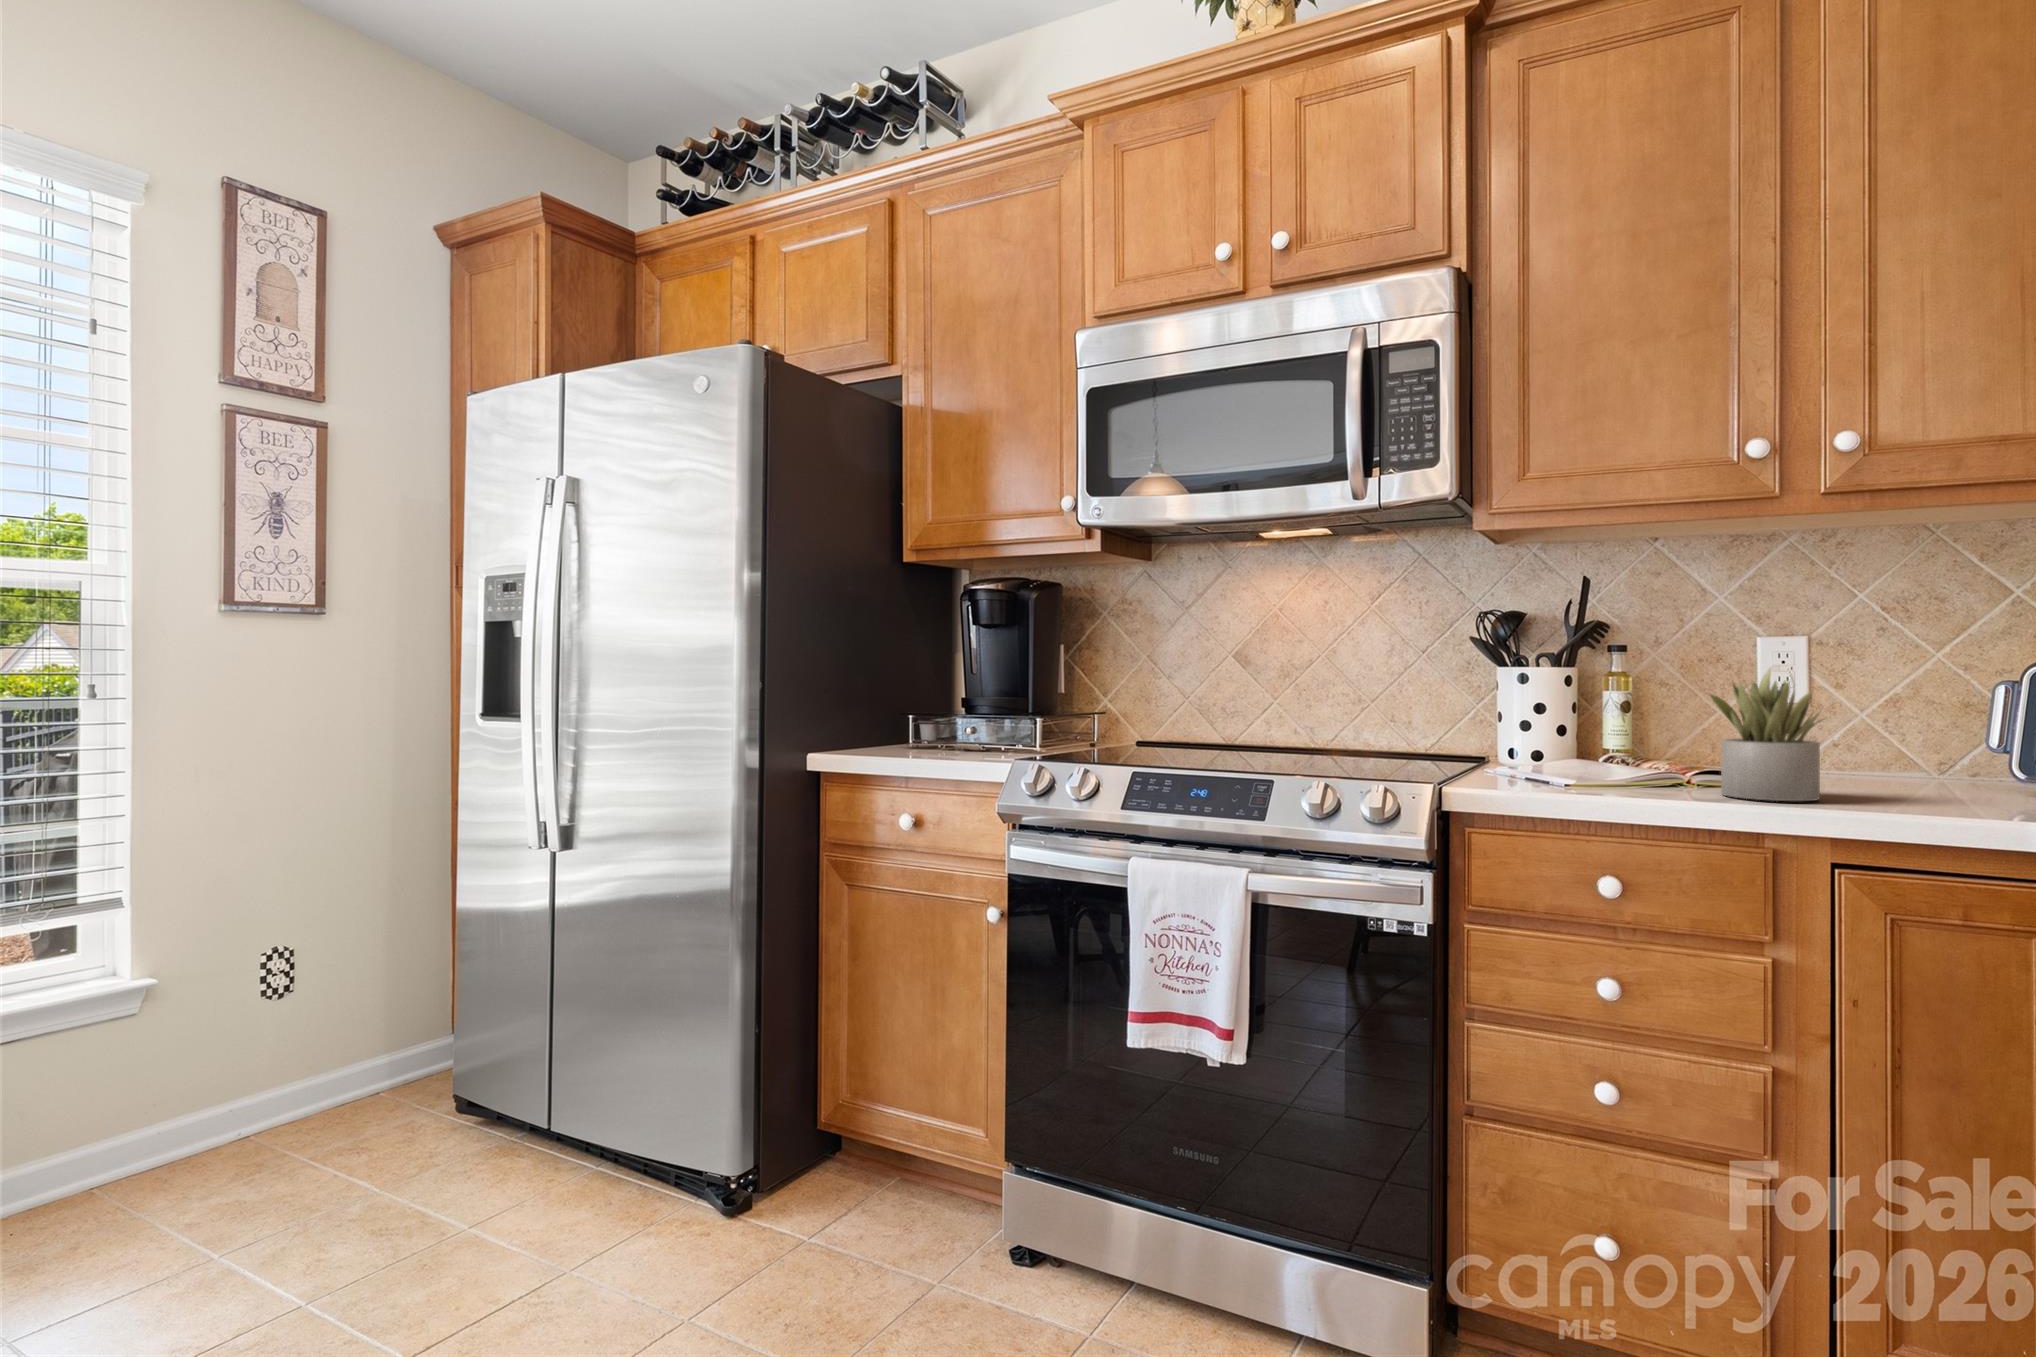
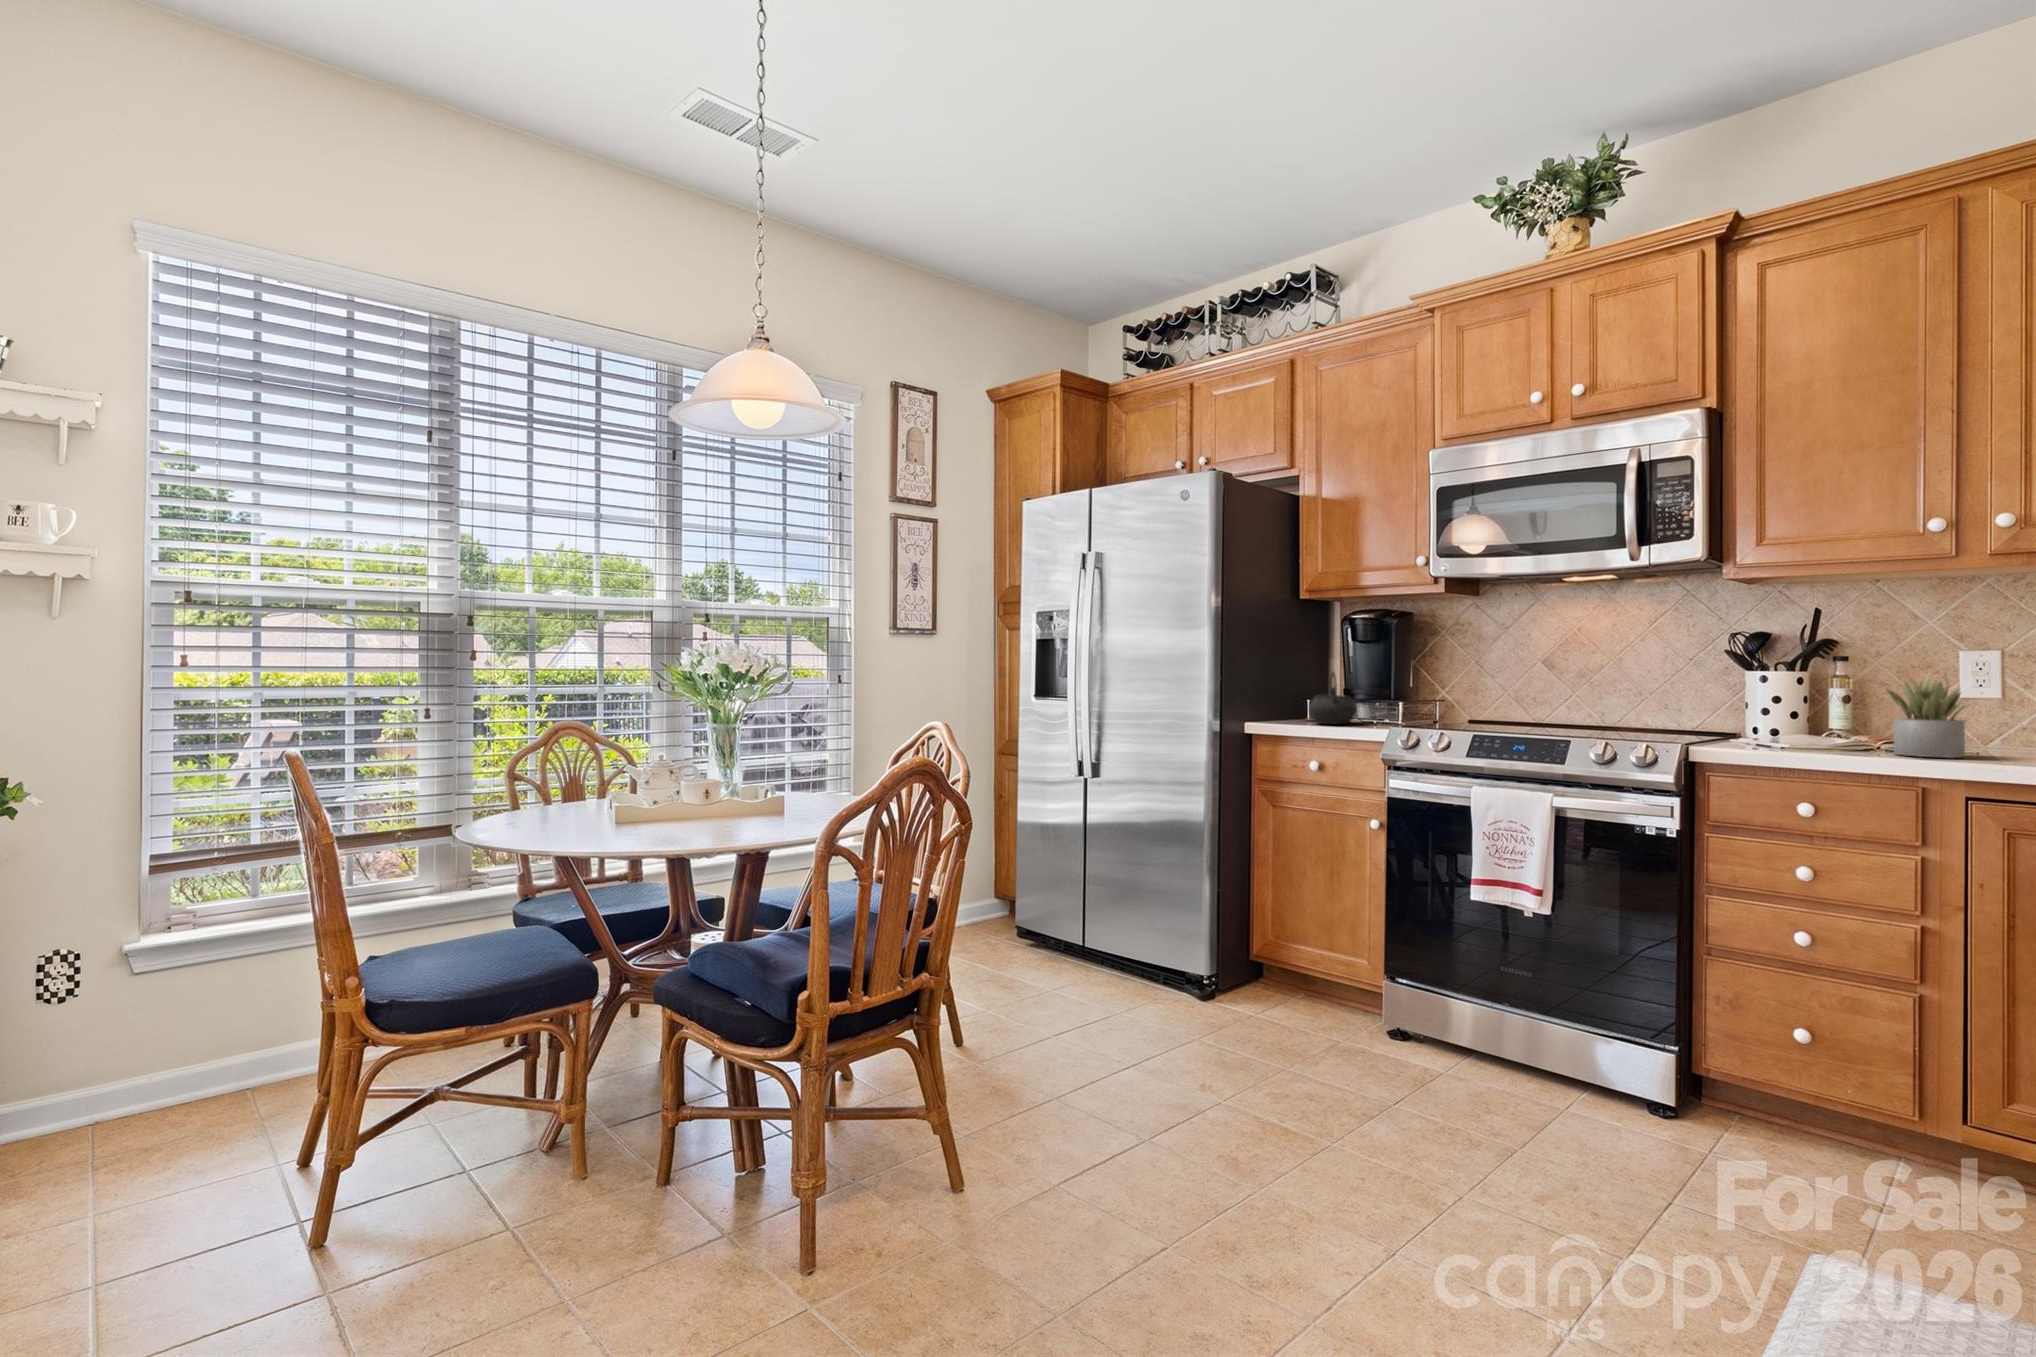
kettle: none [898,671,972,755] -> present [1309,672,1357,724]

